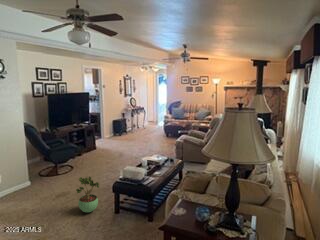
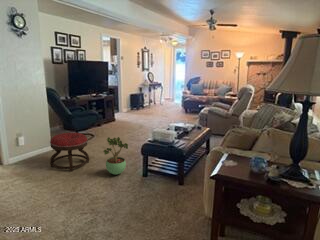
ottoman: none [25,171,64,211] -> present [50,133,89,172]

